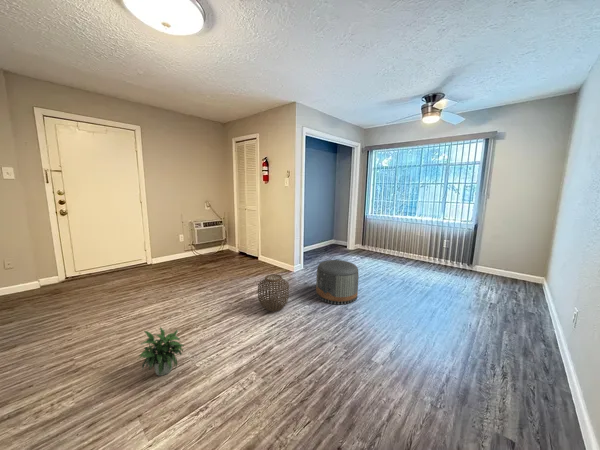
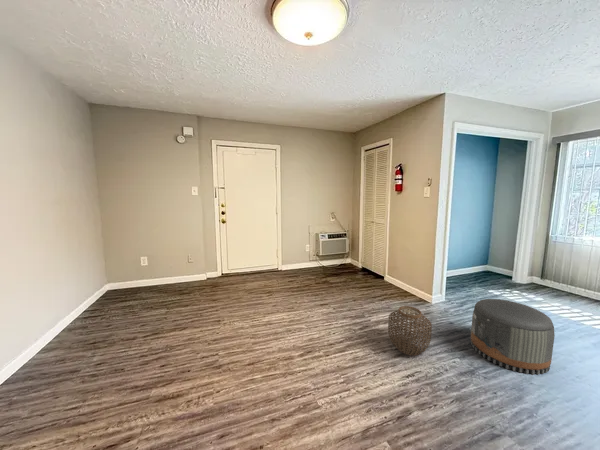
potted plant: present [140,327,183,376] -> none [263,347,306,405]

